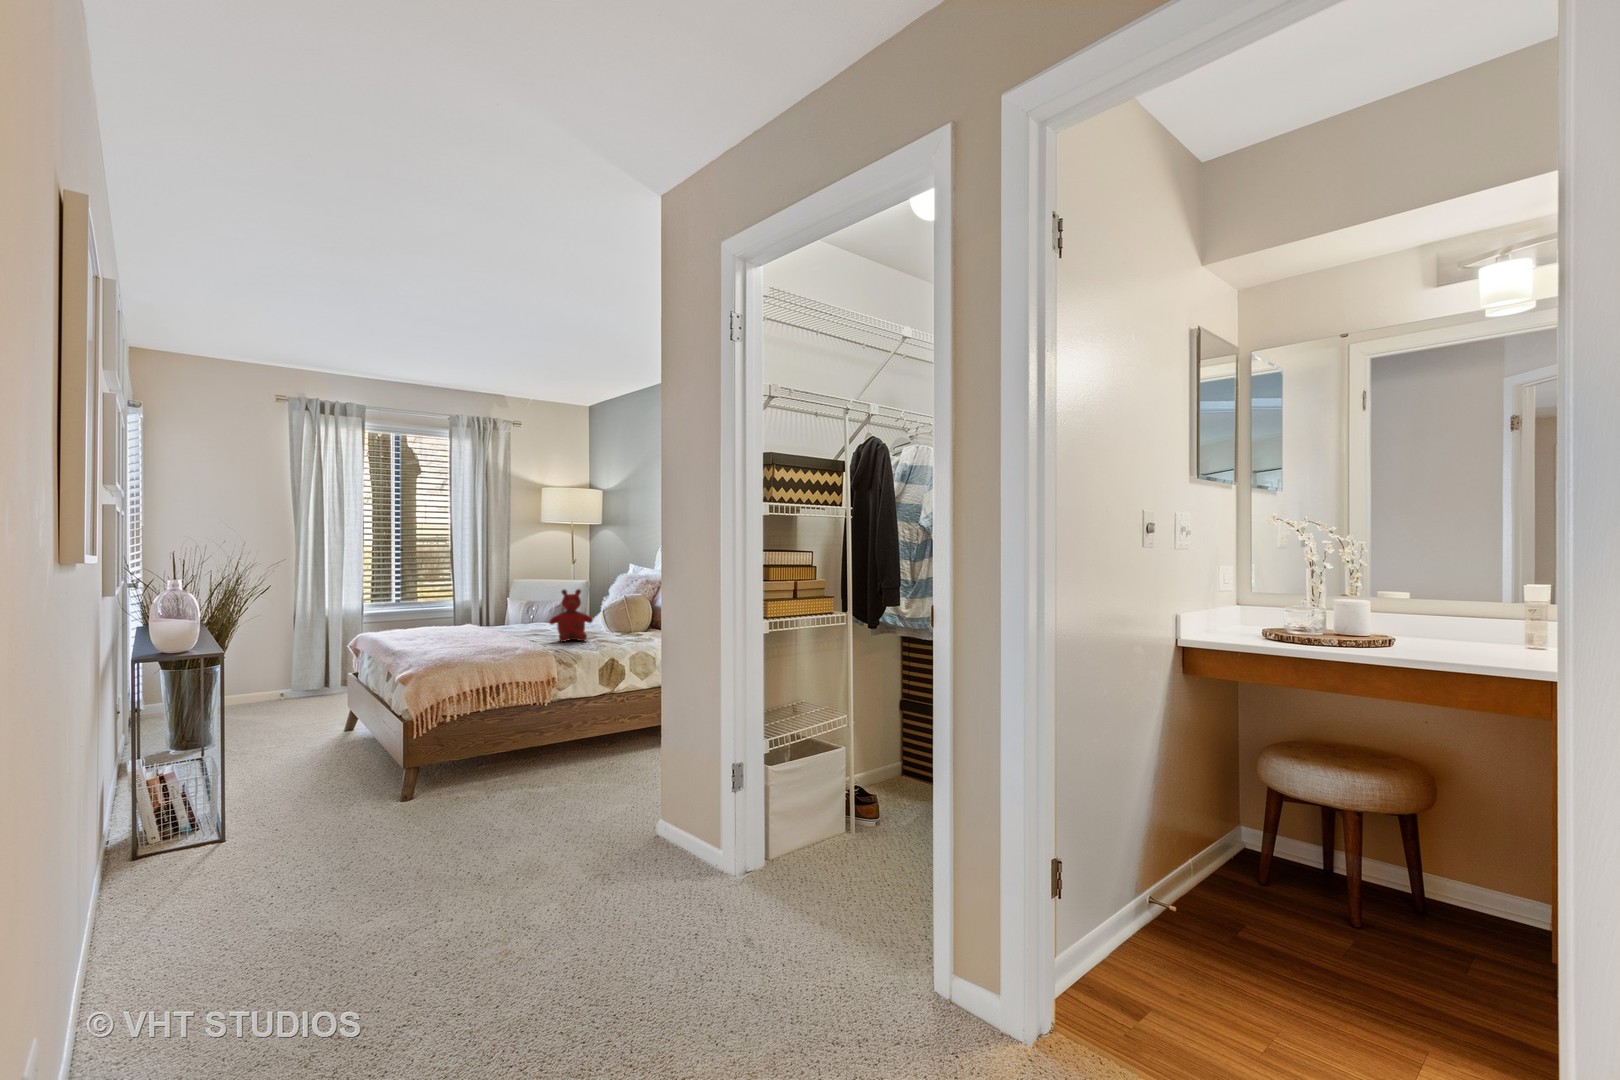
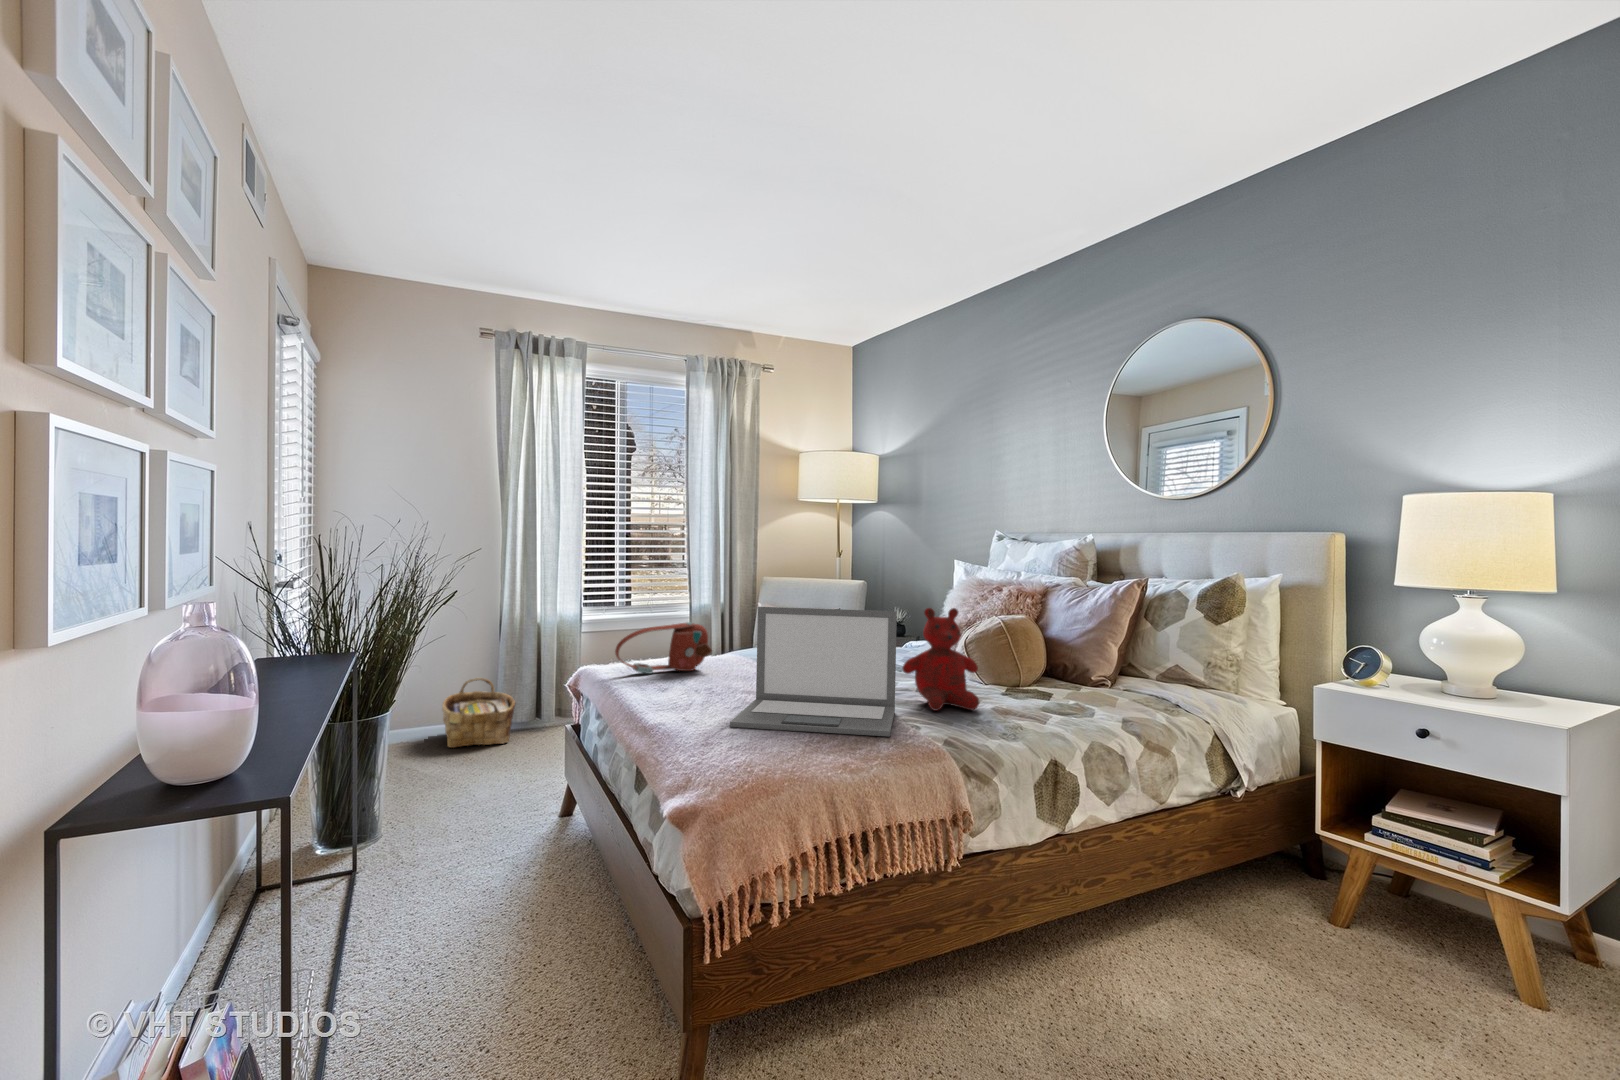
laptop: none [442,591,540,650] -> present [730,607,897,737]
handbag: none [384,605,449,636] -> present [615,622,712,674]
woven basket: none [254,658,313,706] -> present [442,678,515,748]

